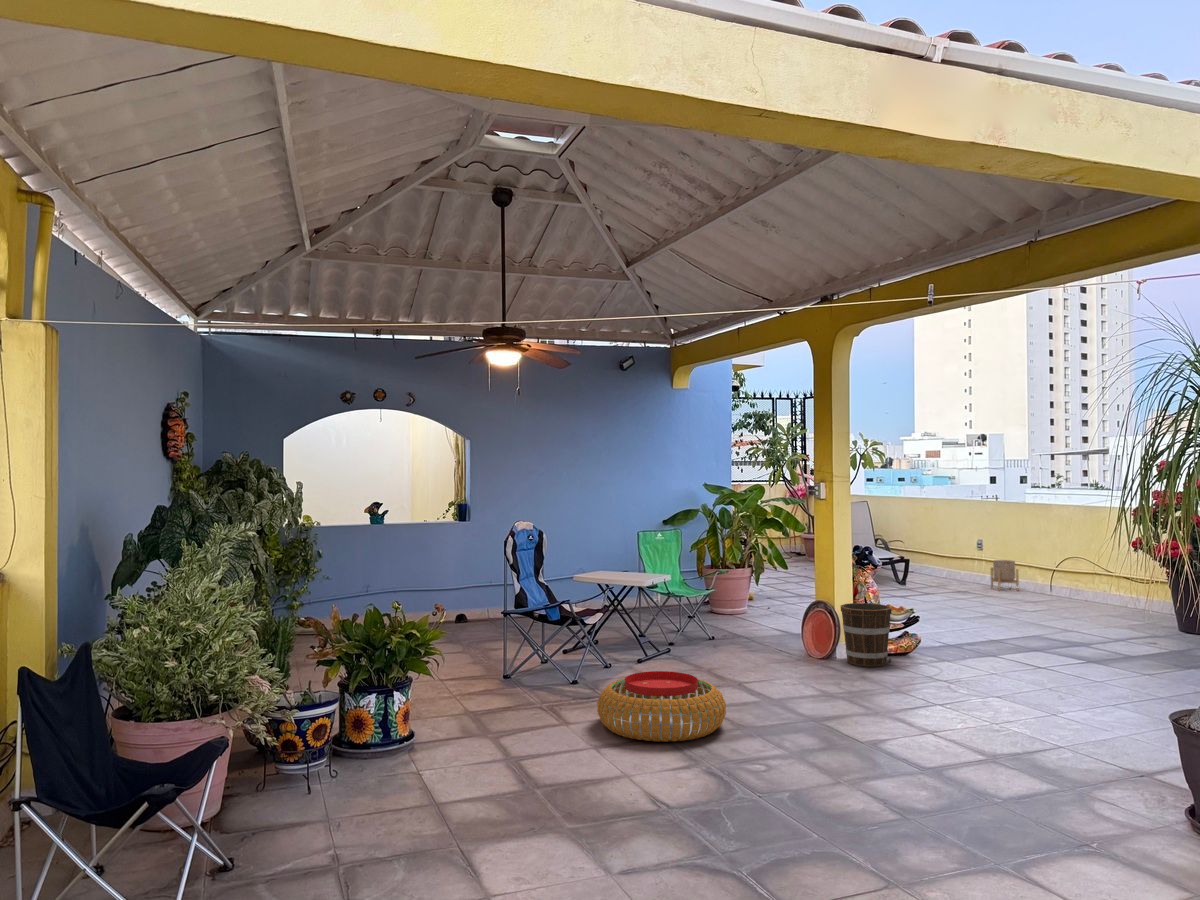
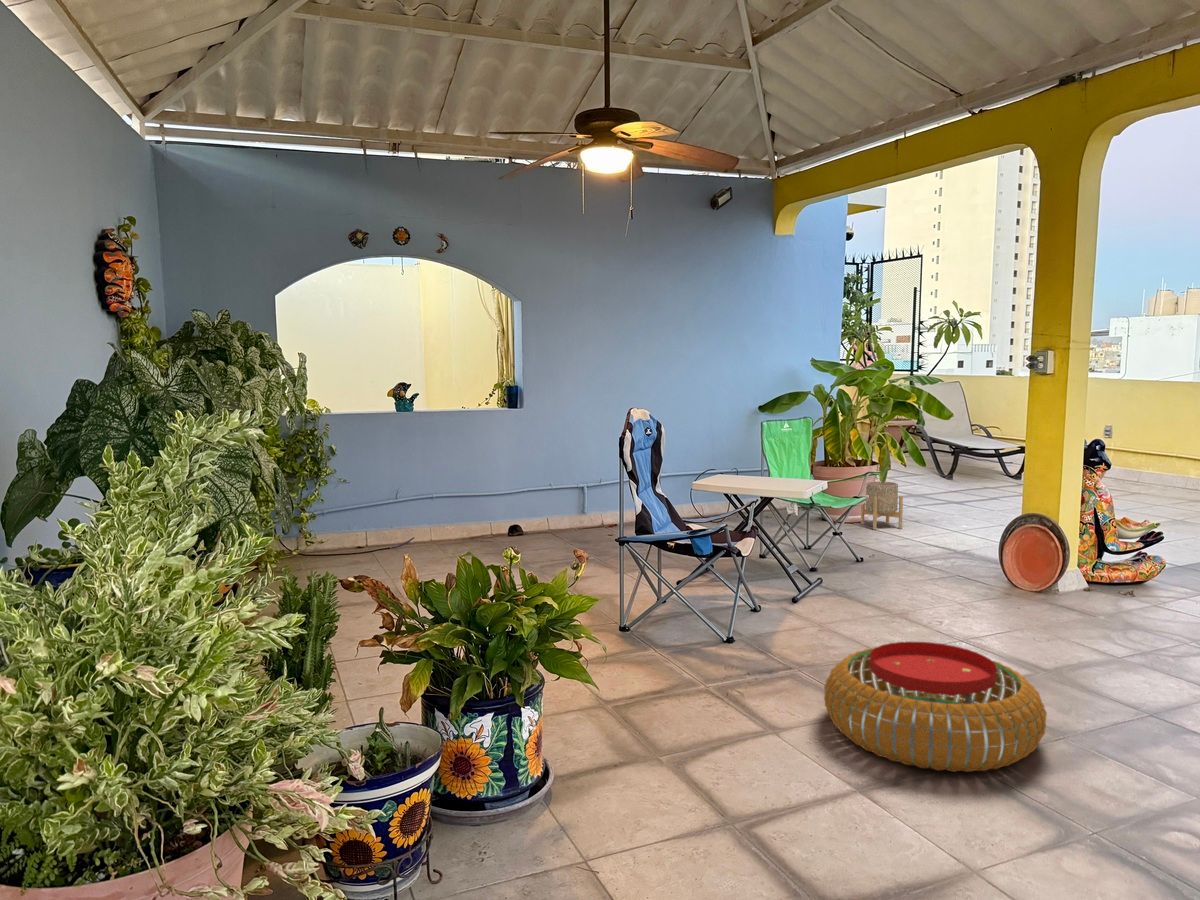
planter: present [991,560,1019,591] -> present [861,481,903,530]
bucket: present [841,603,892,667] -> none [1076,518,1155,607]

